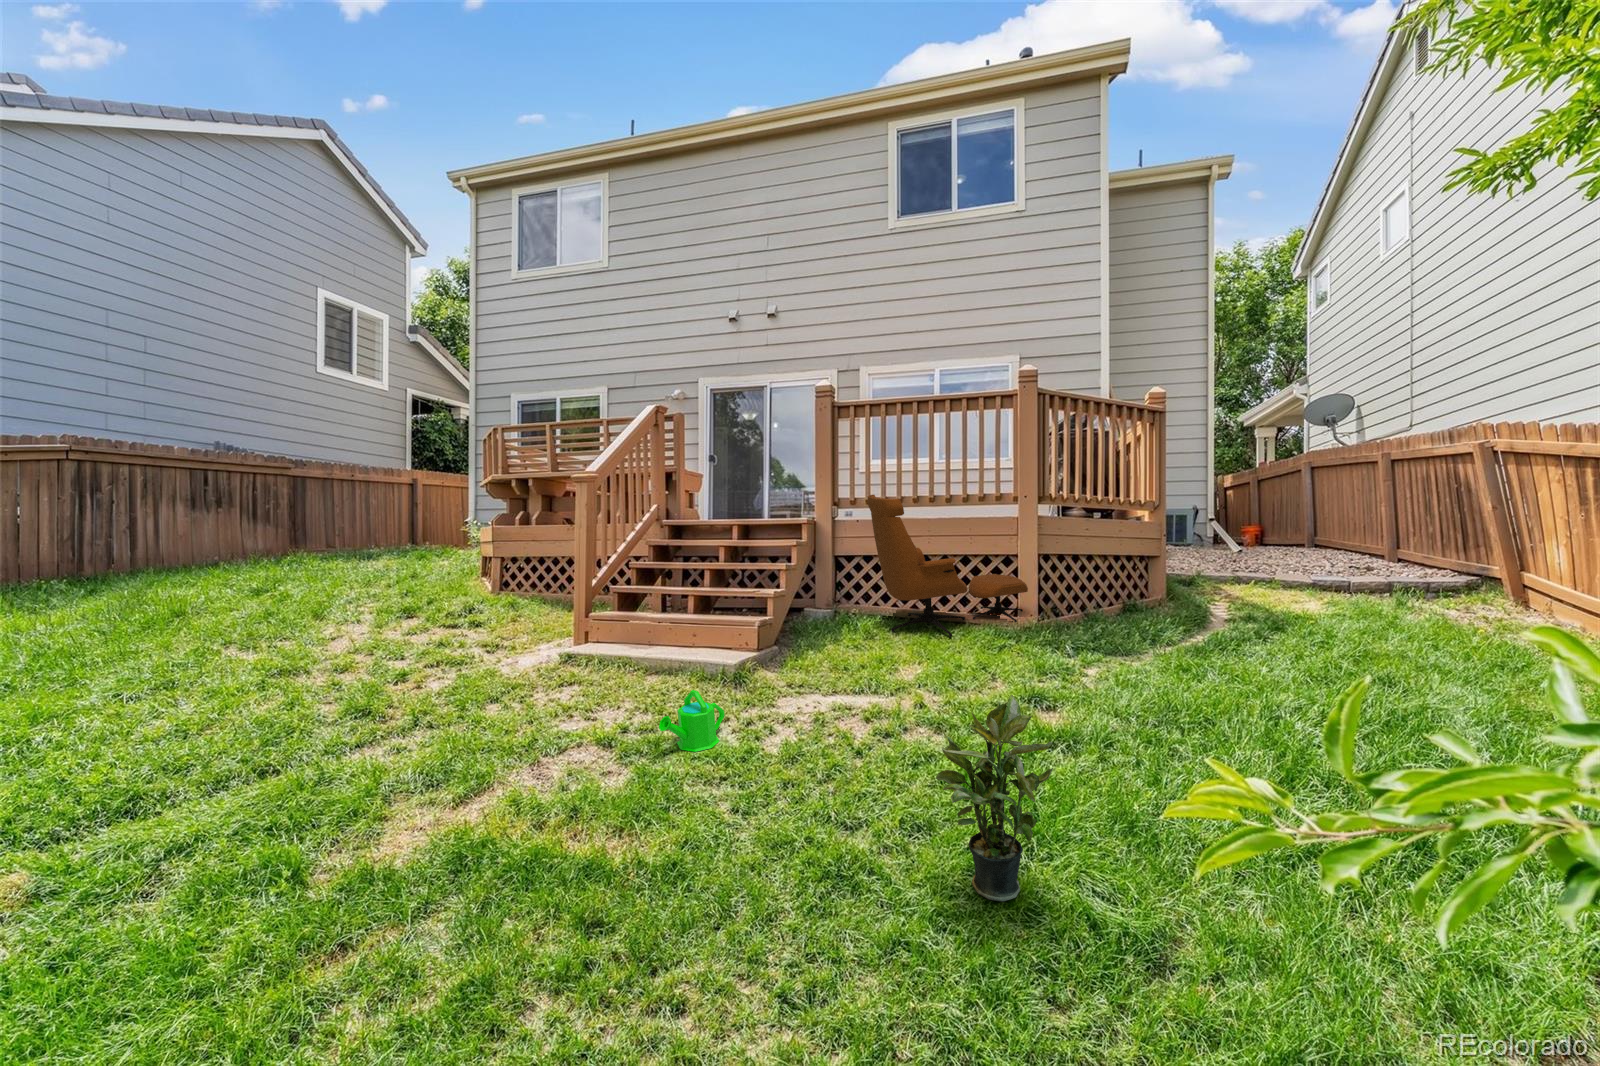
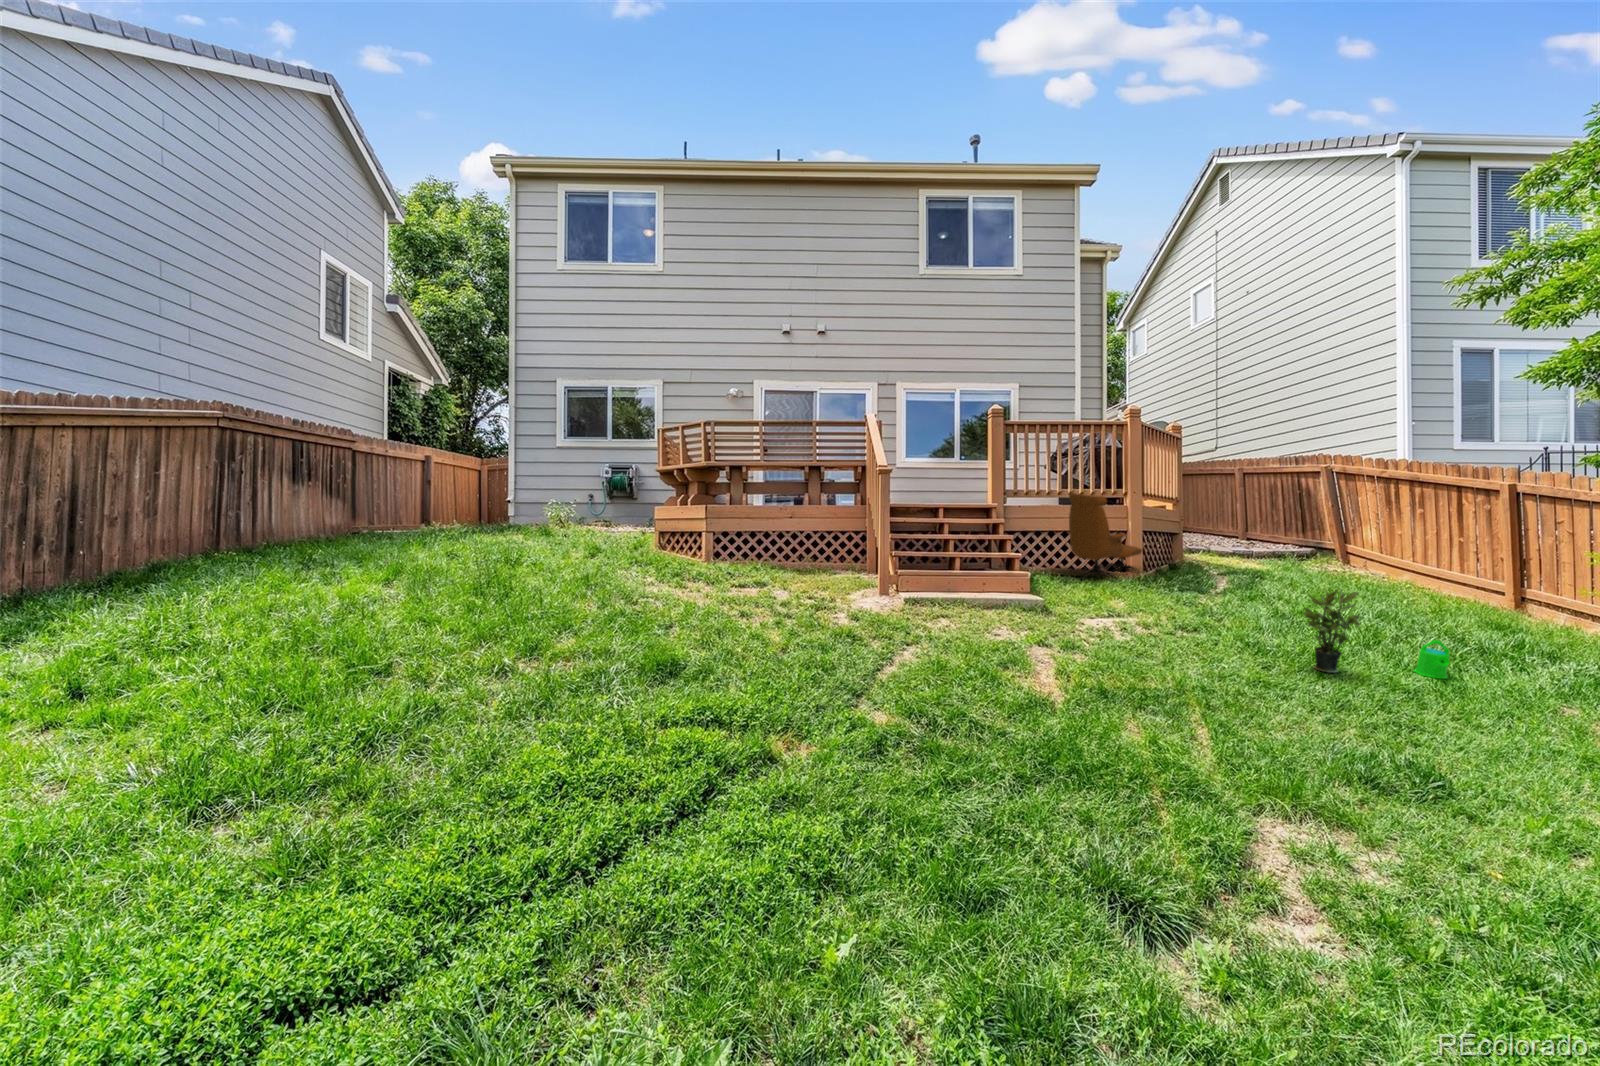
watering can: present [659,690,725,752] -> present [1414,640,1450,679]

